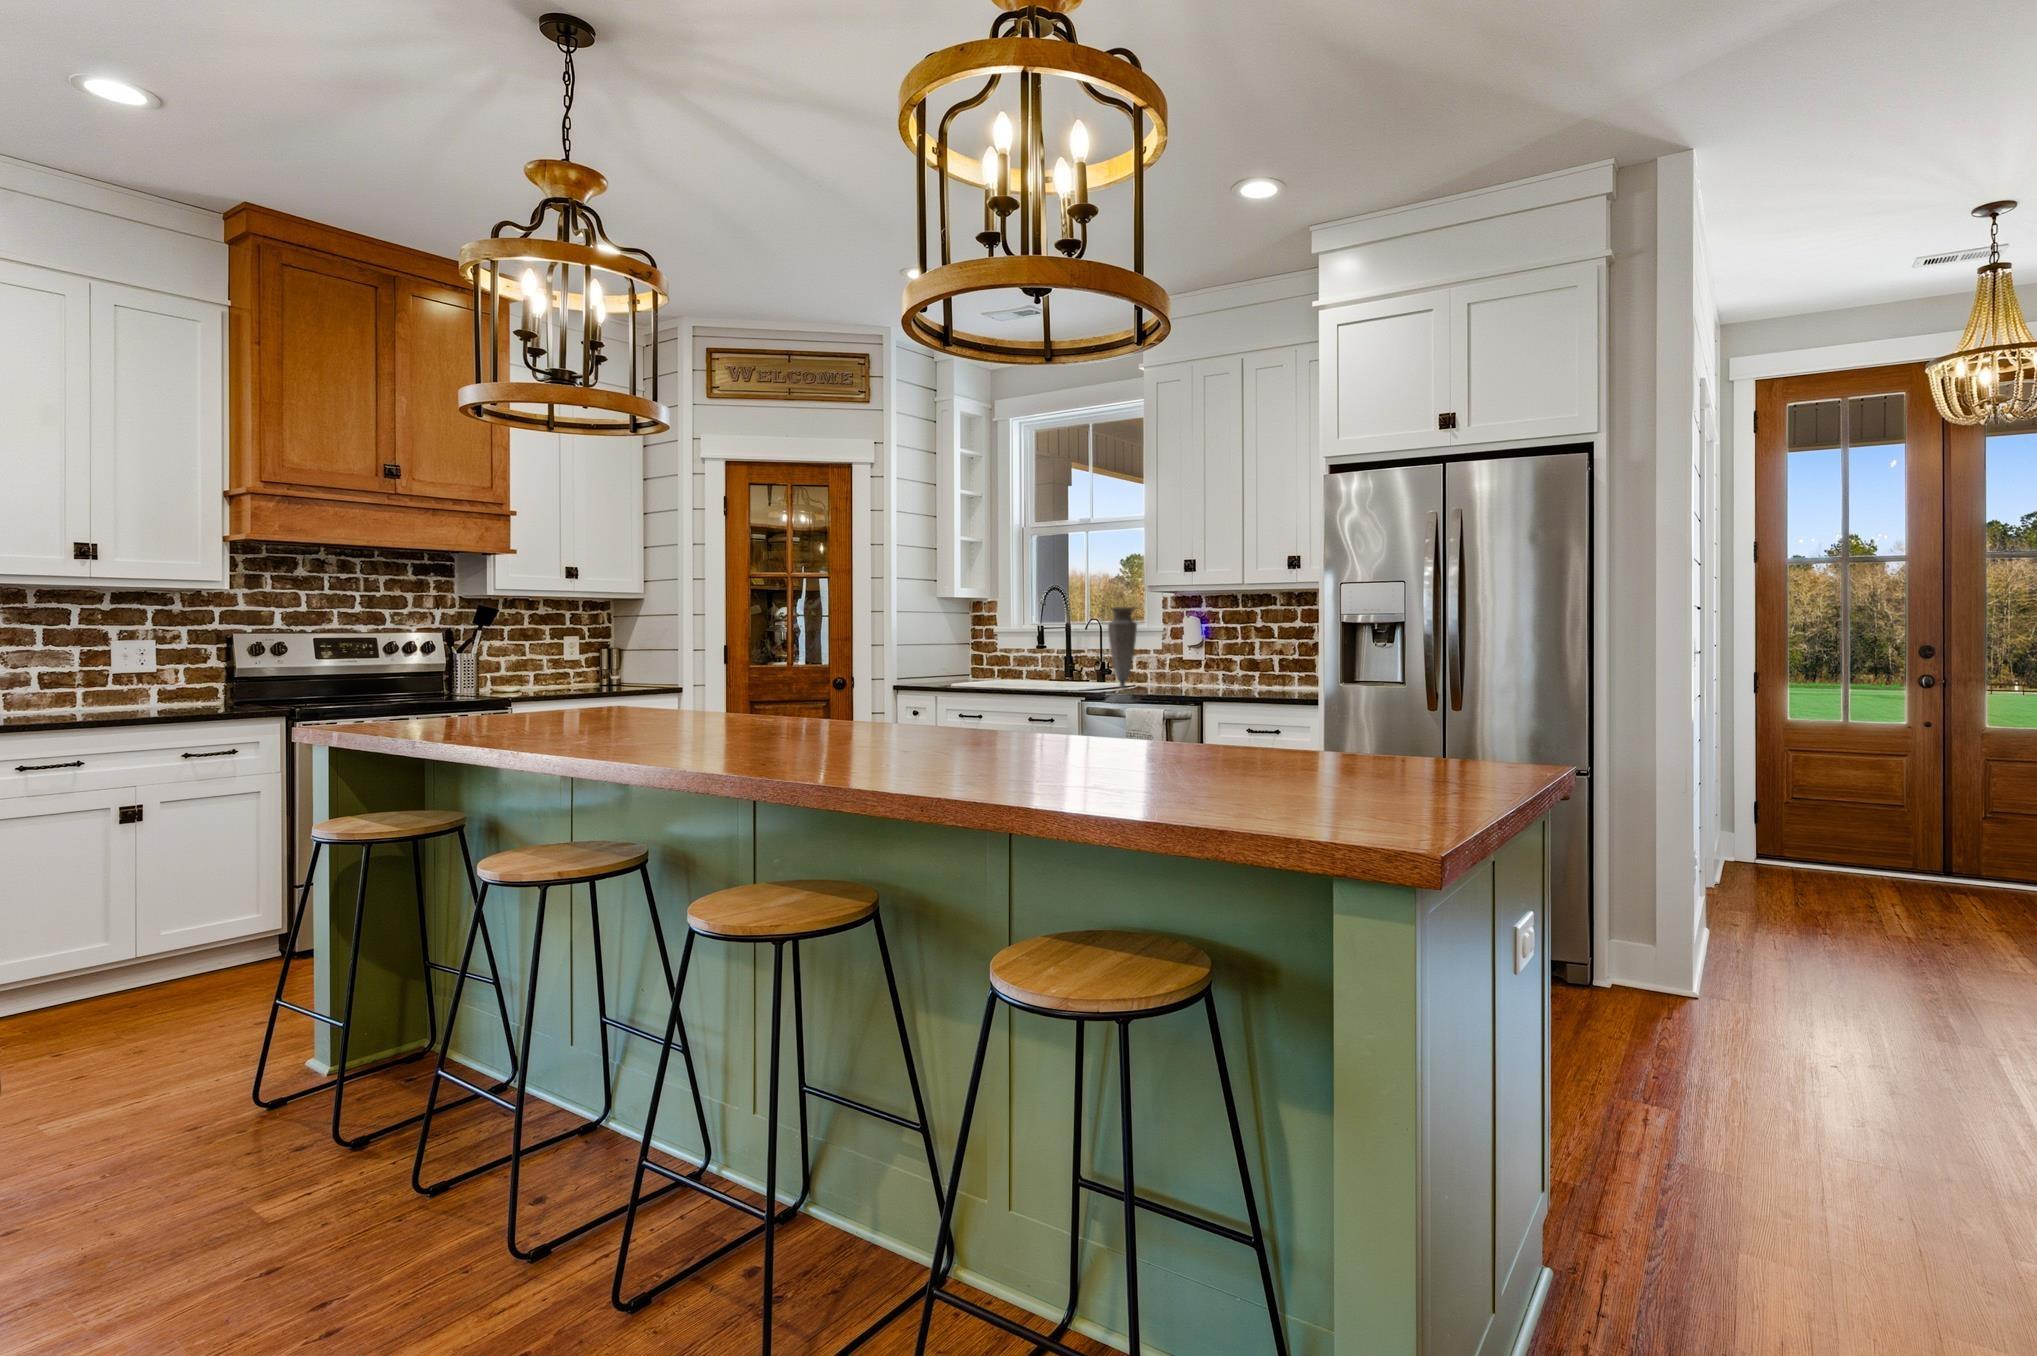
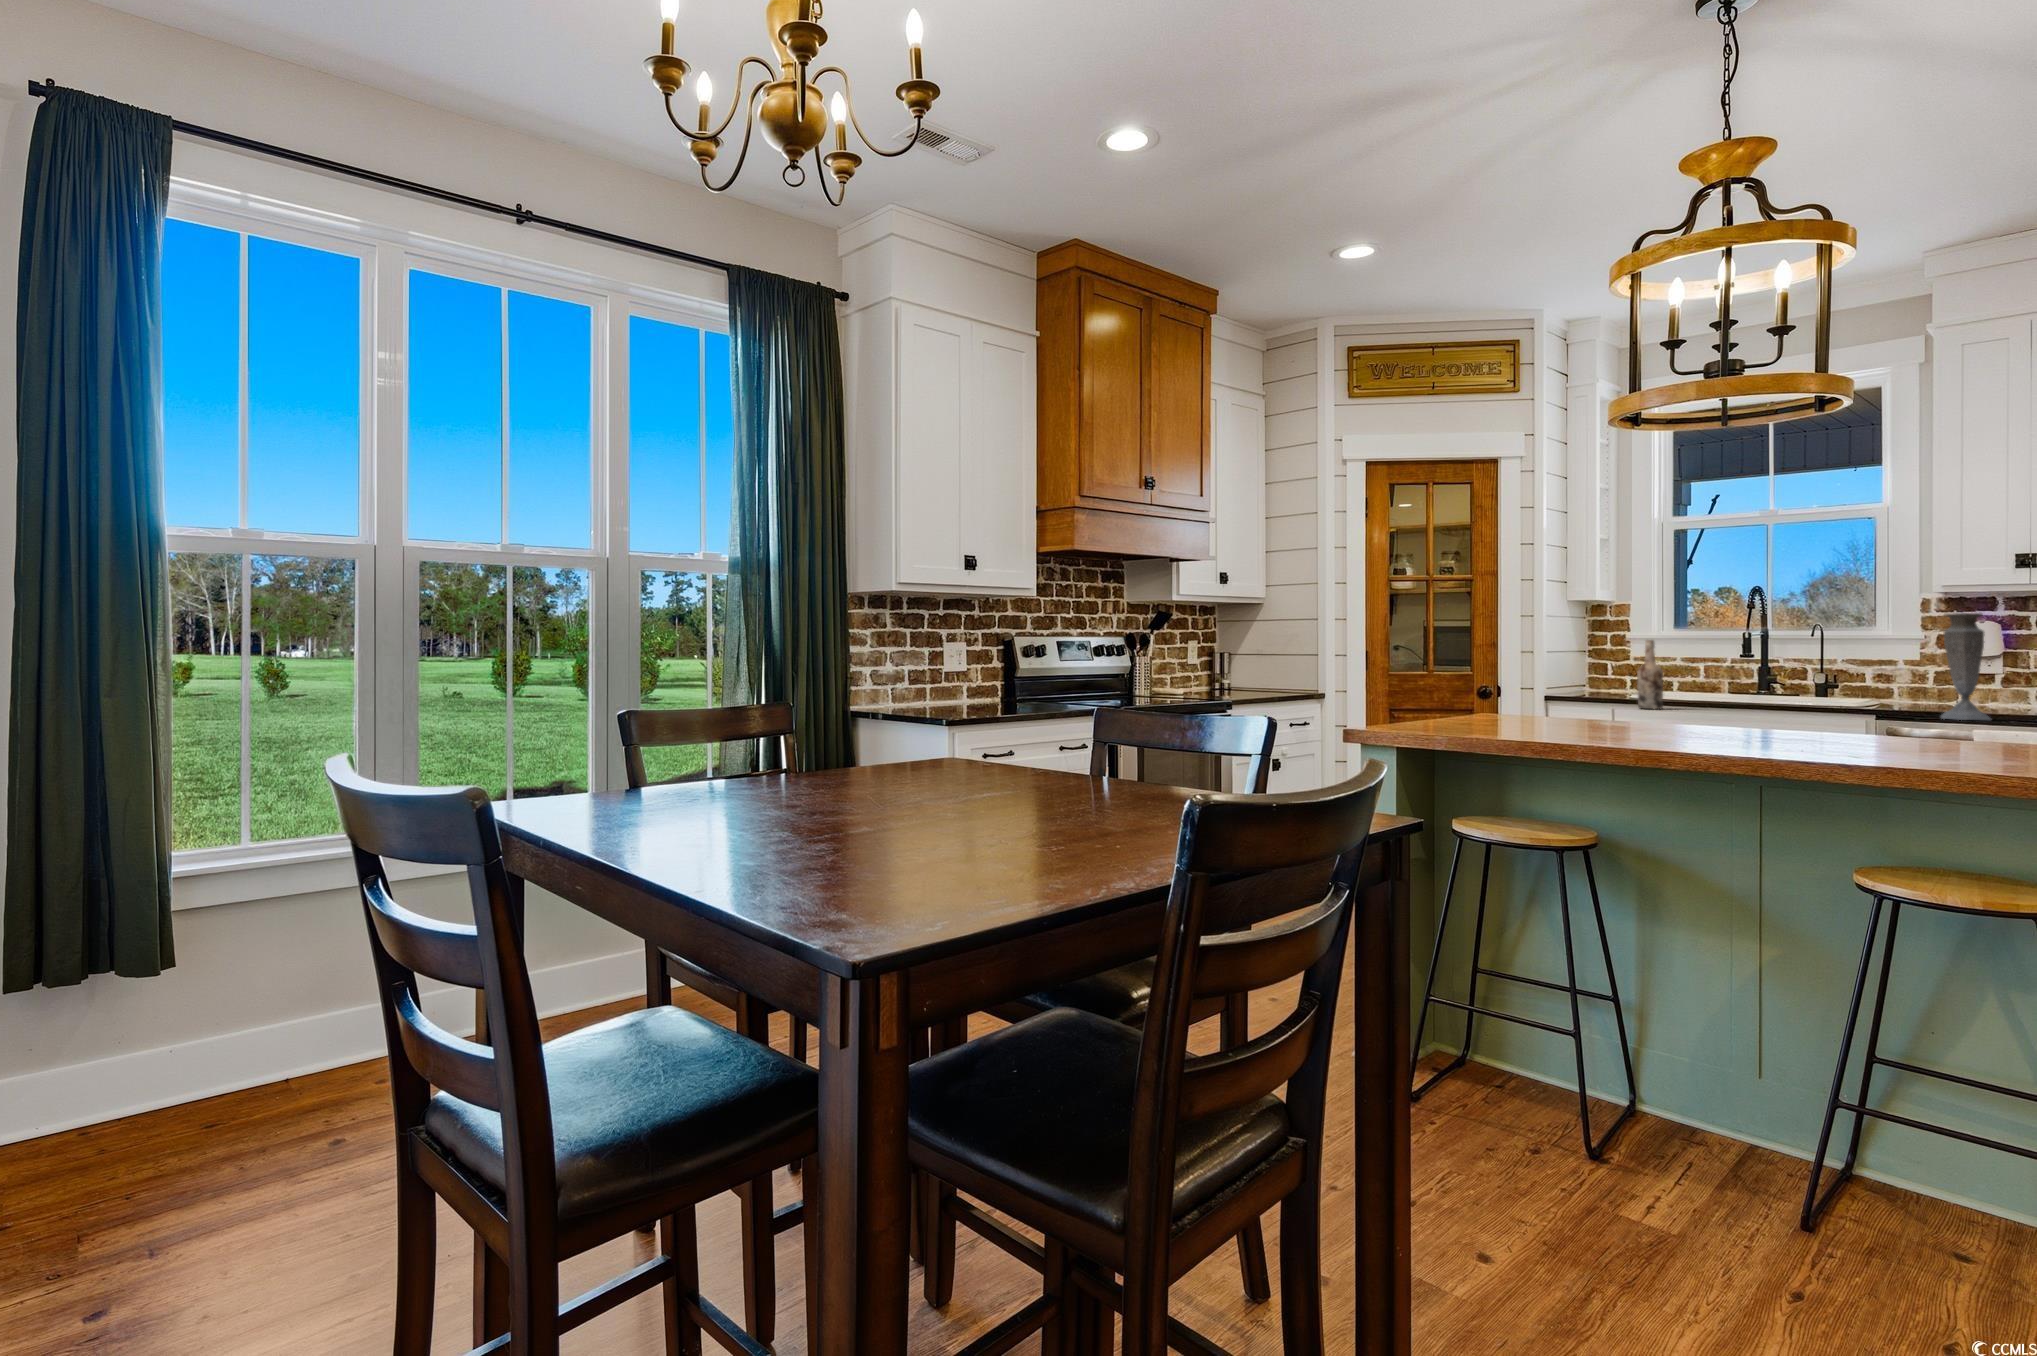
wine bottle: none [932,633,952,698] -> present [1637,640,1663,709]

